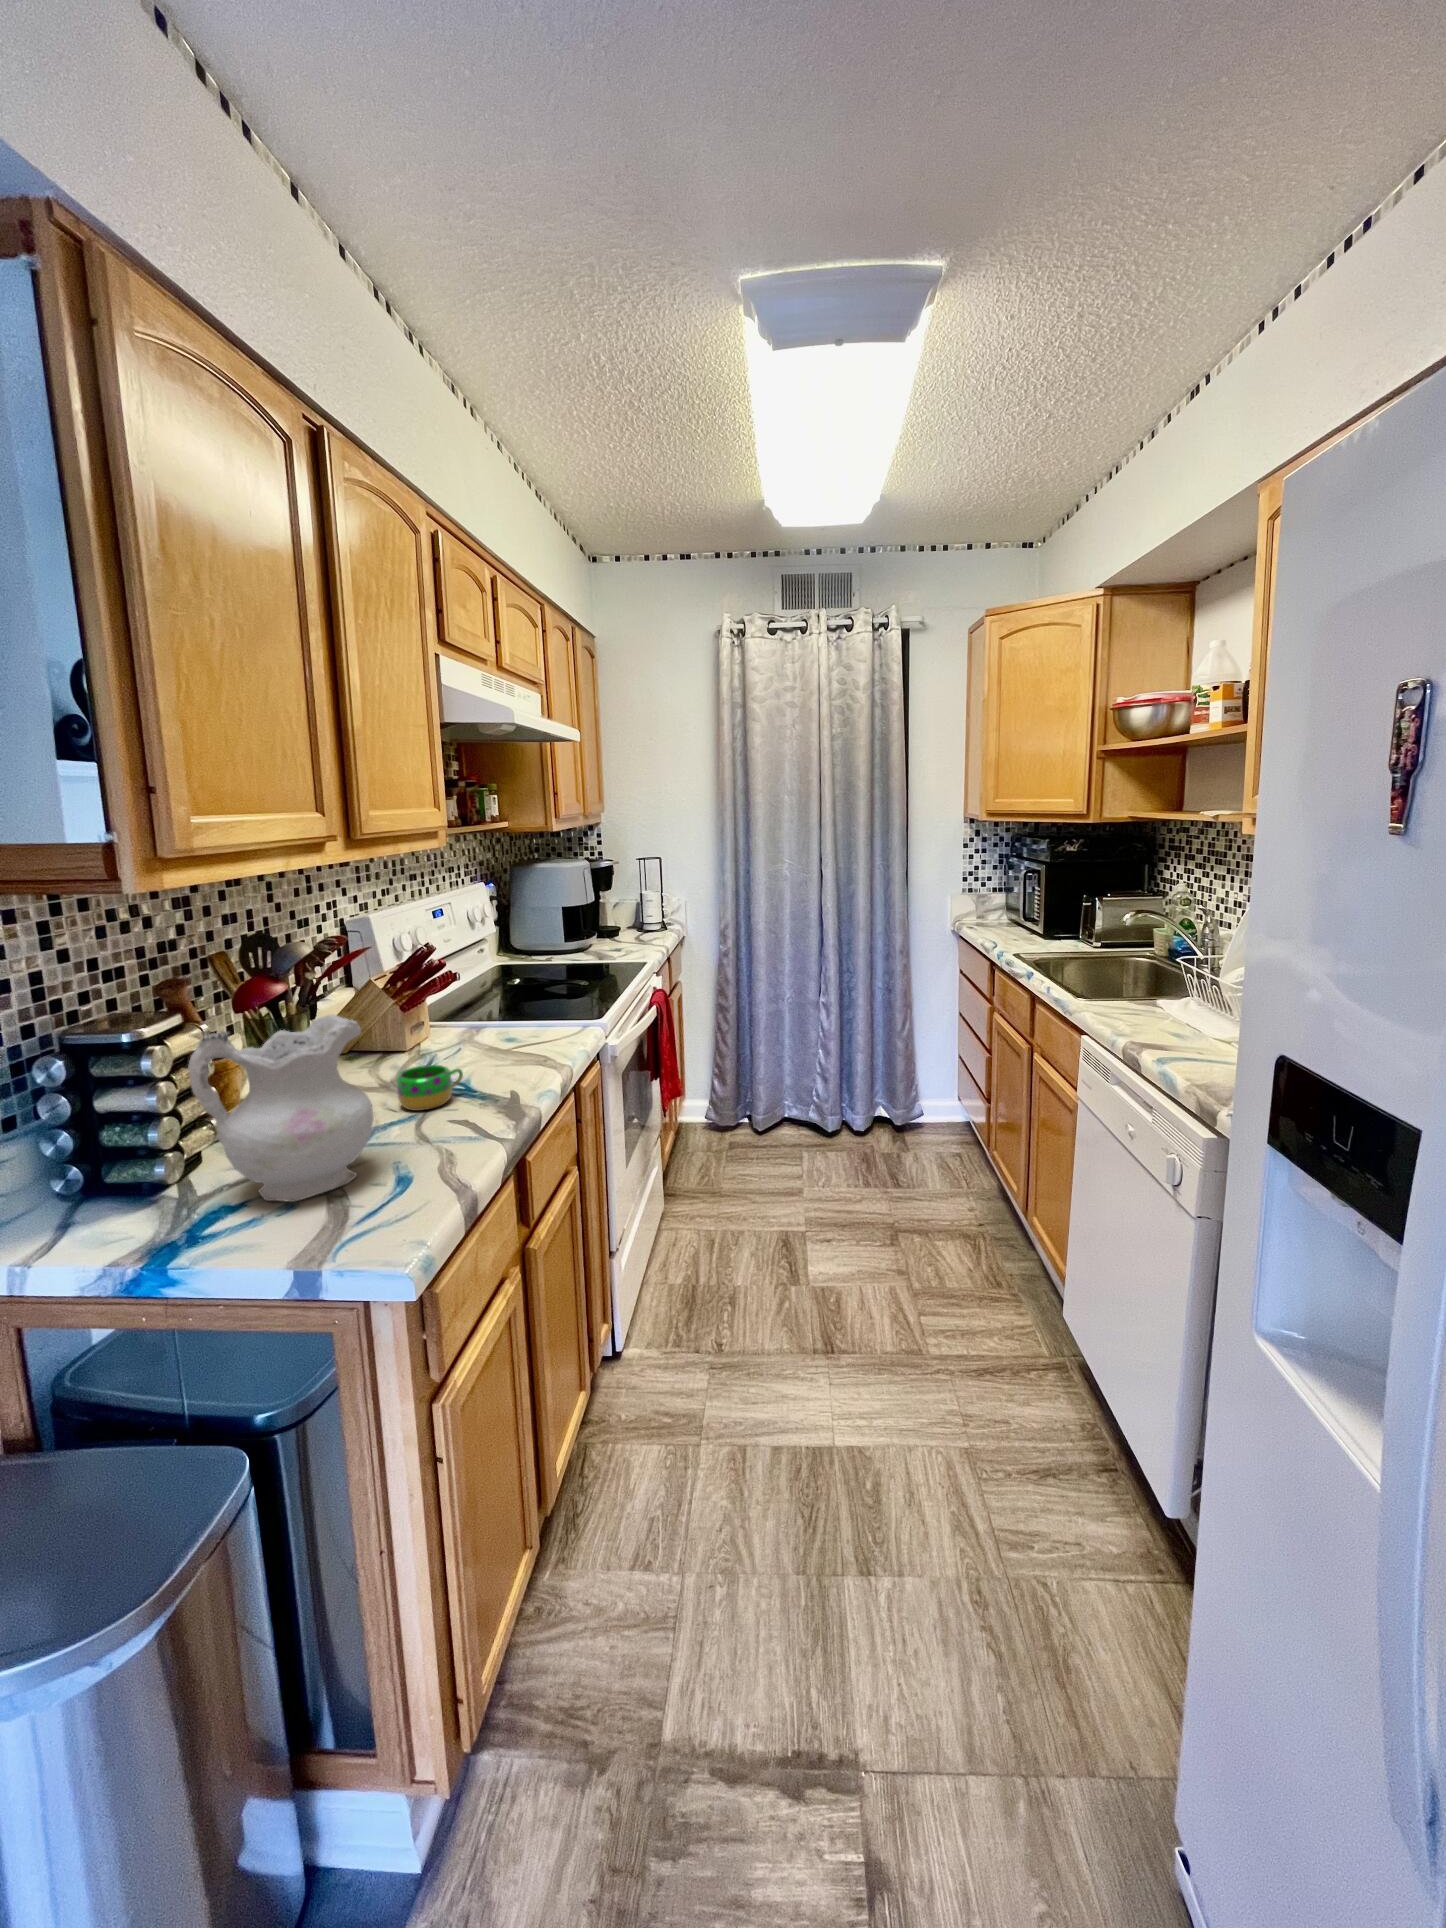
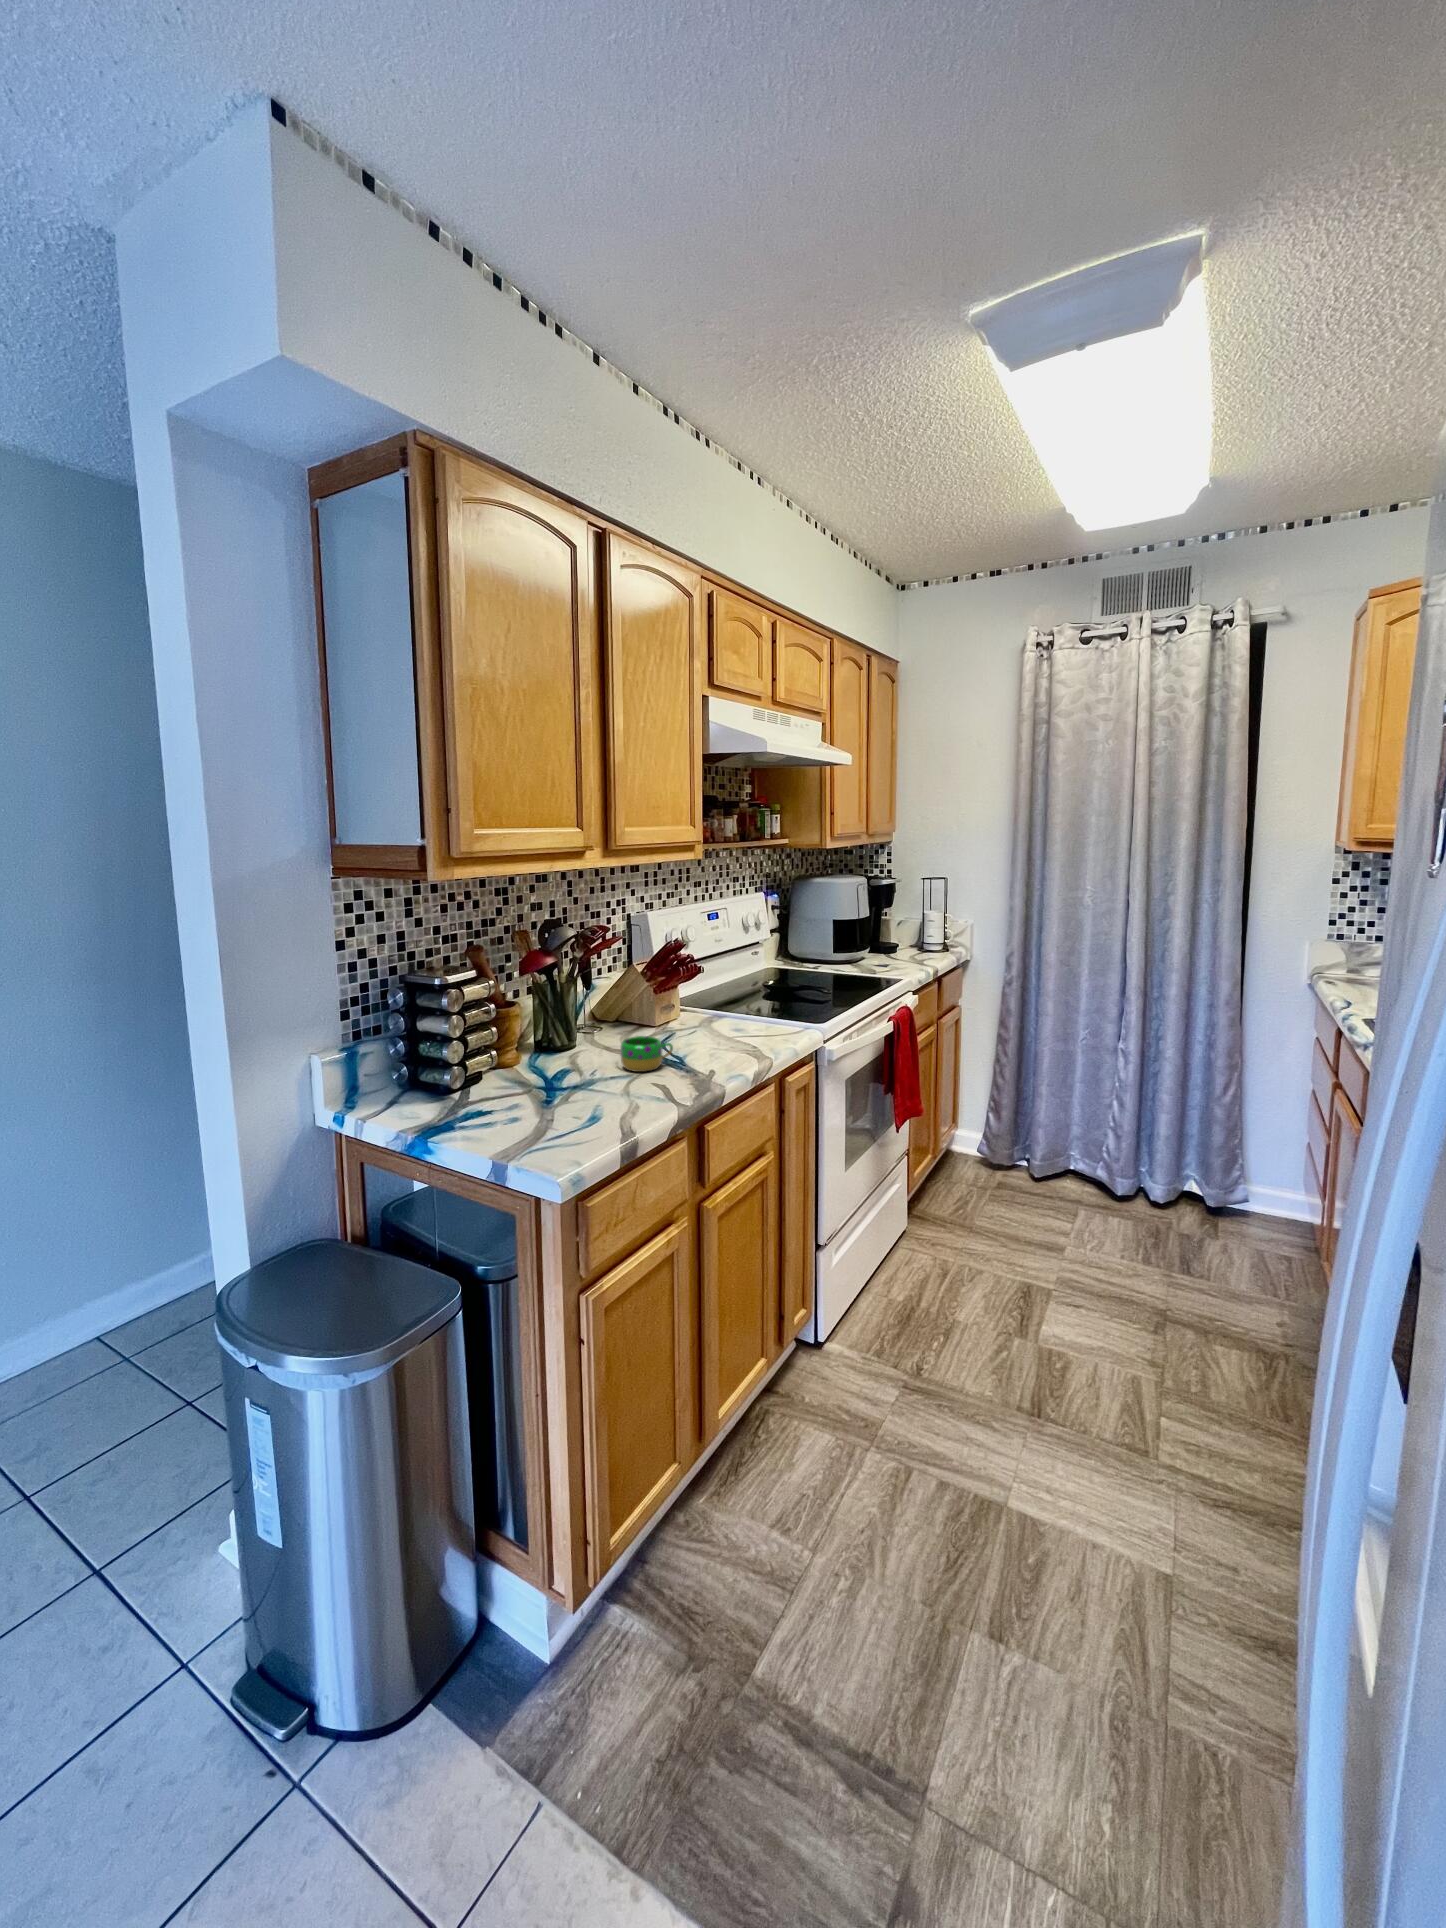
ceramic pitcher: present [188,1014,374,1202] -> none [461,982,579,1116]

